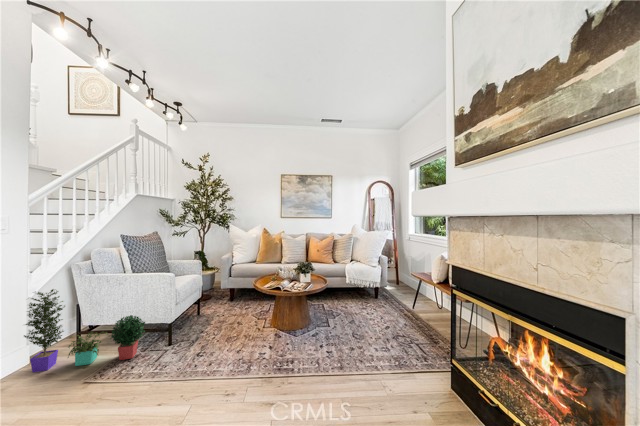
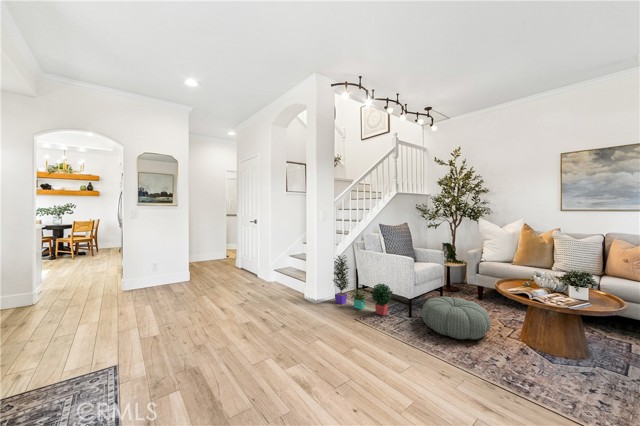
pouf: none [186,306,253,351] -> present [422,297,491,339]

